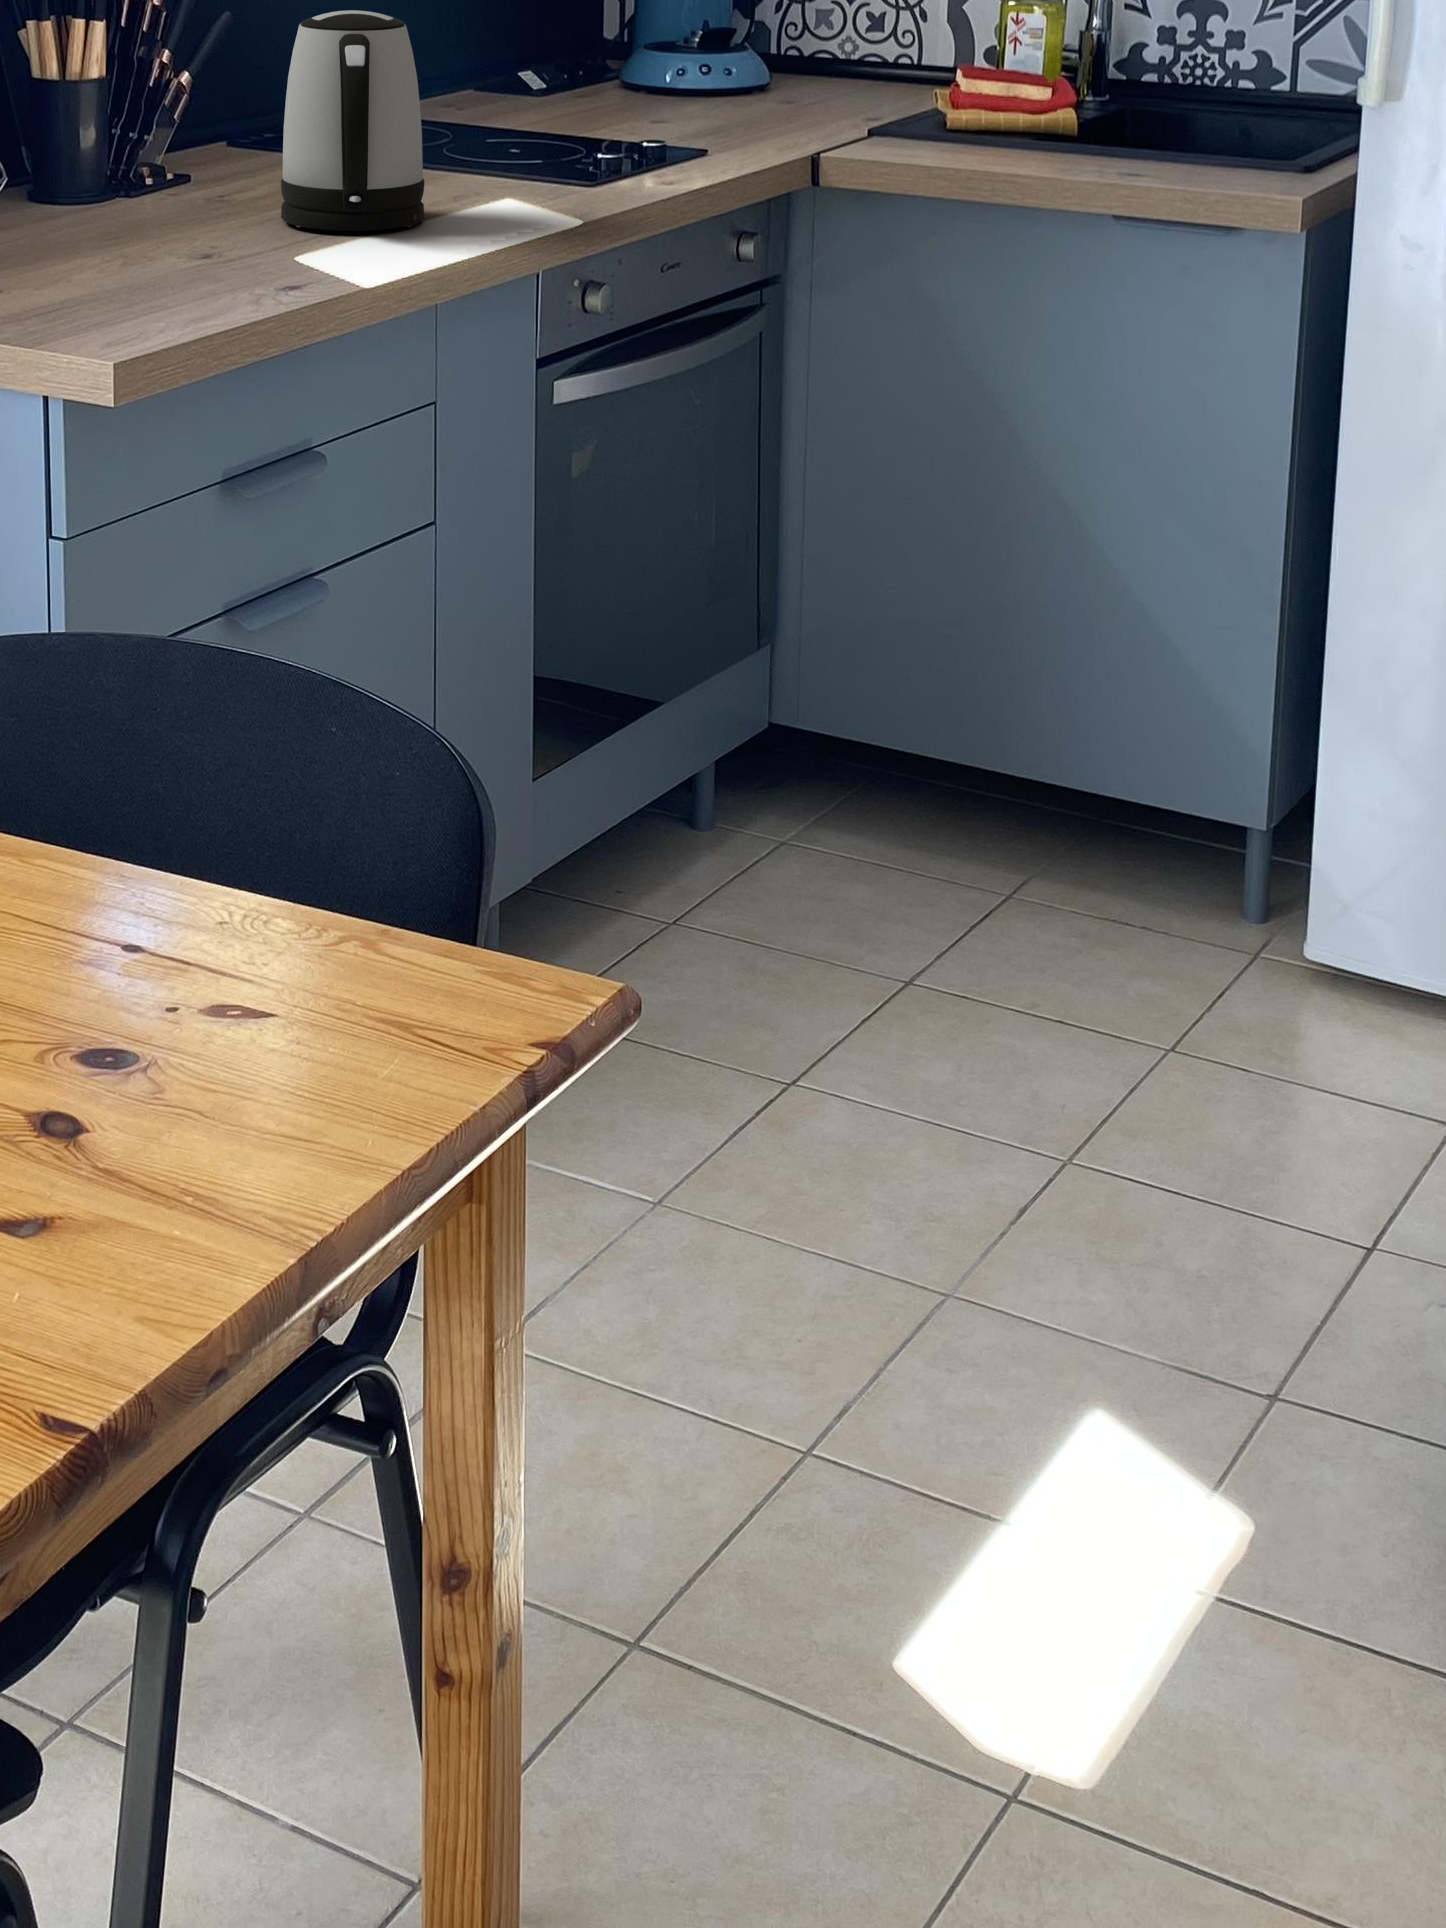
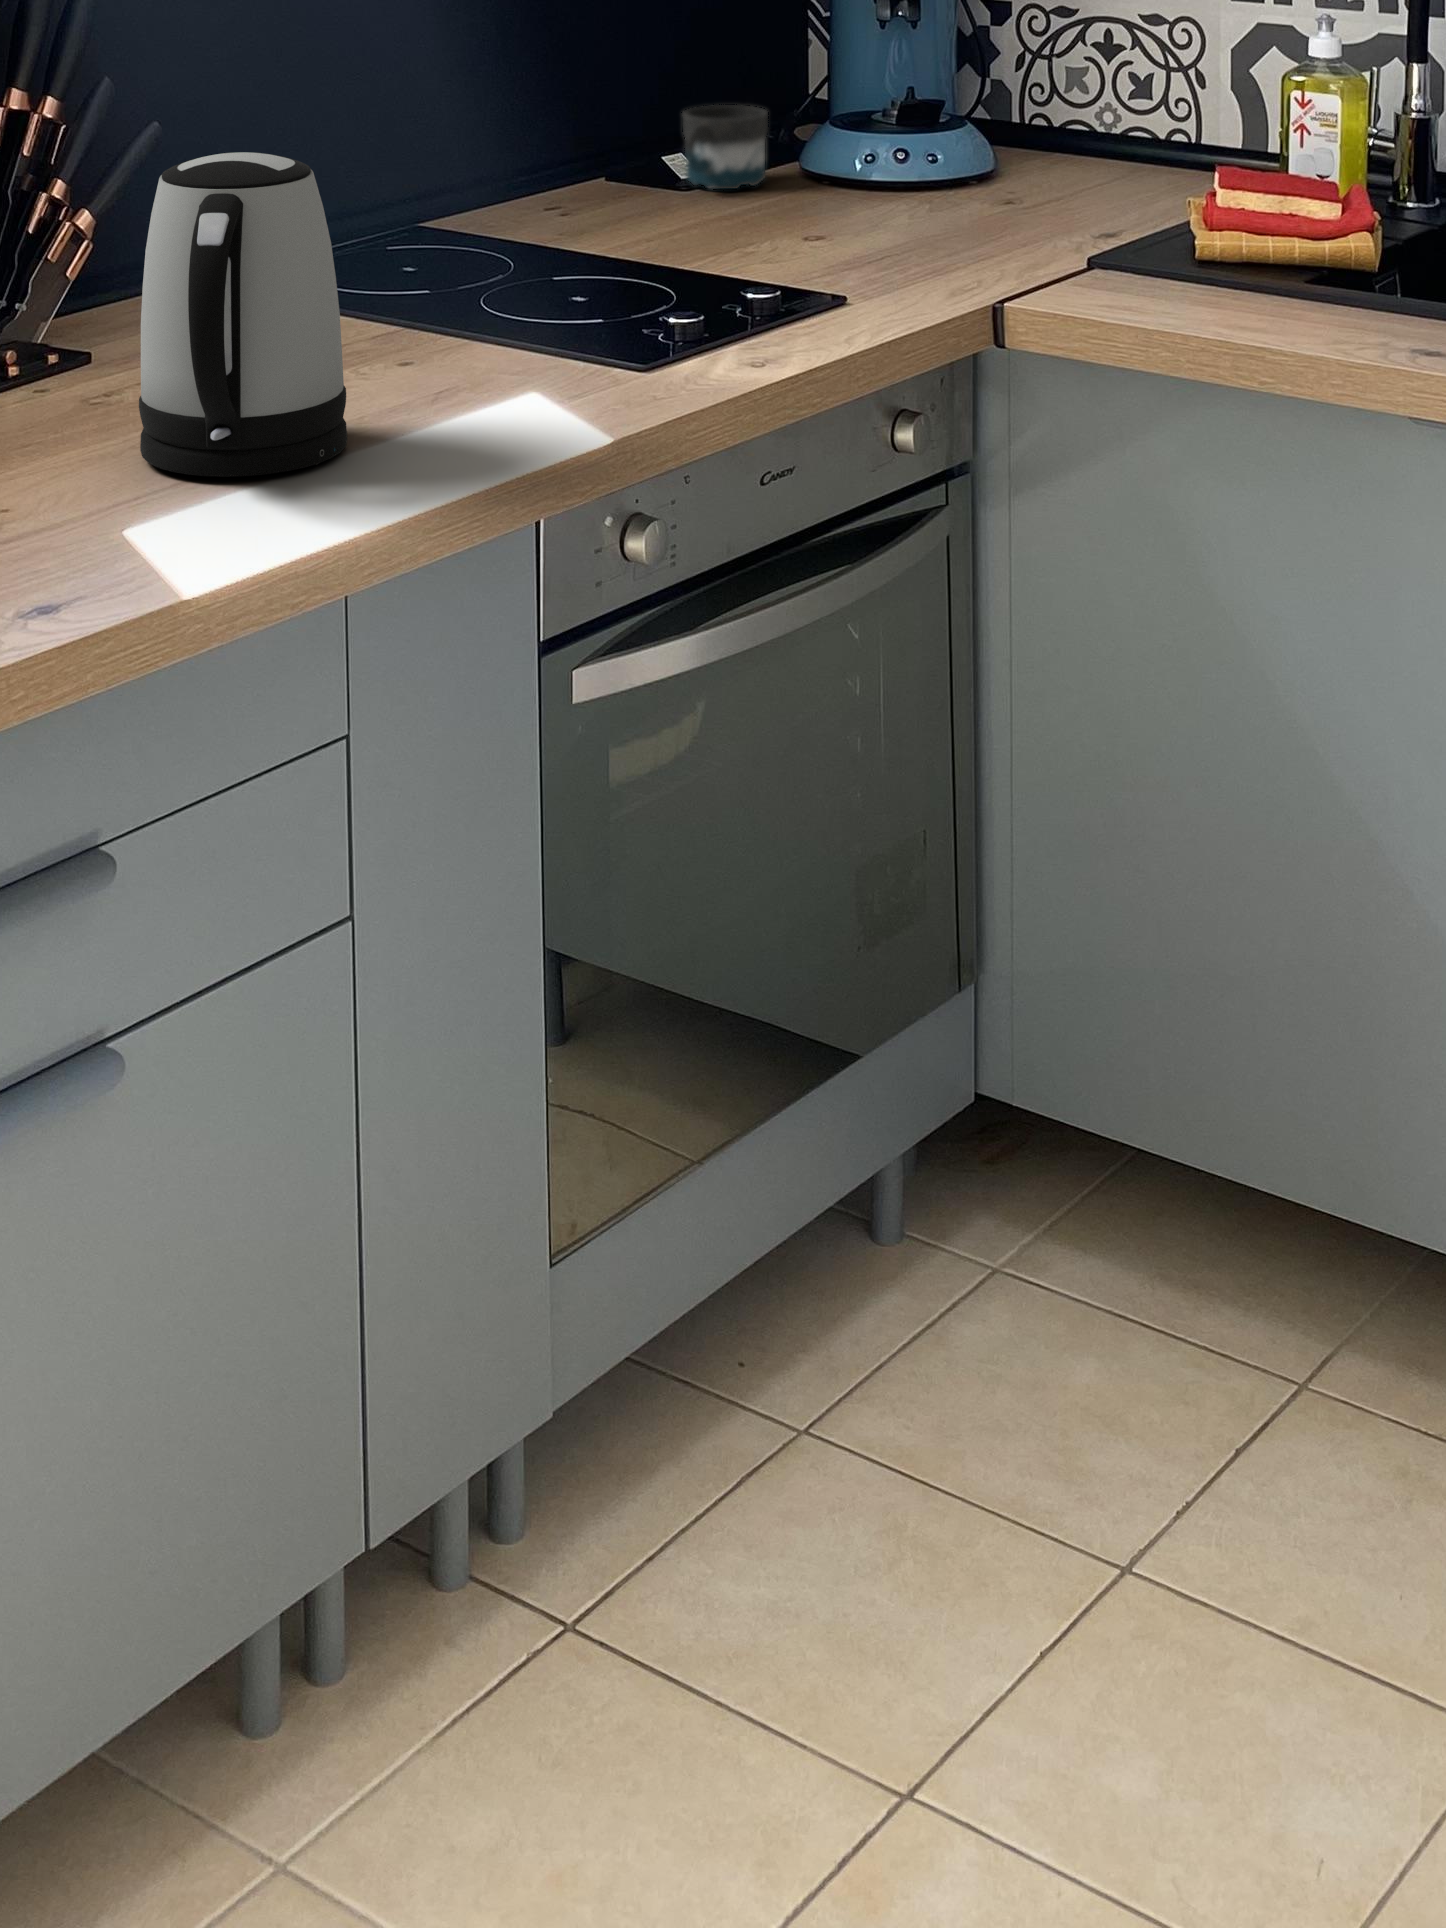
mug: none [537,31,602,92] -> present [683,105,768,189]

